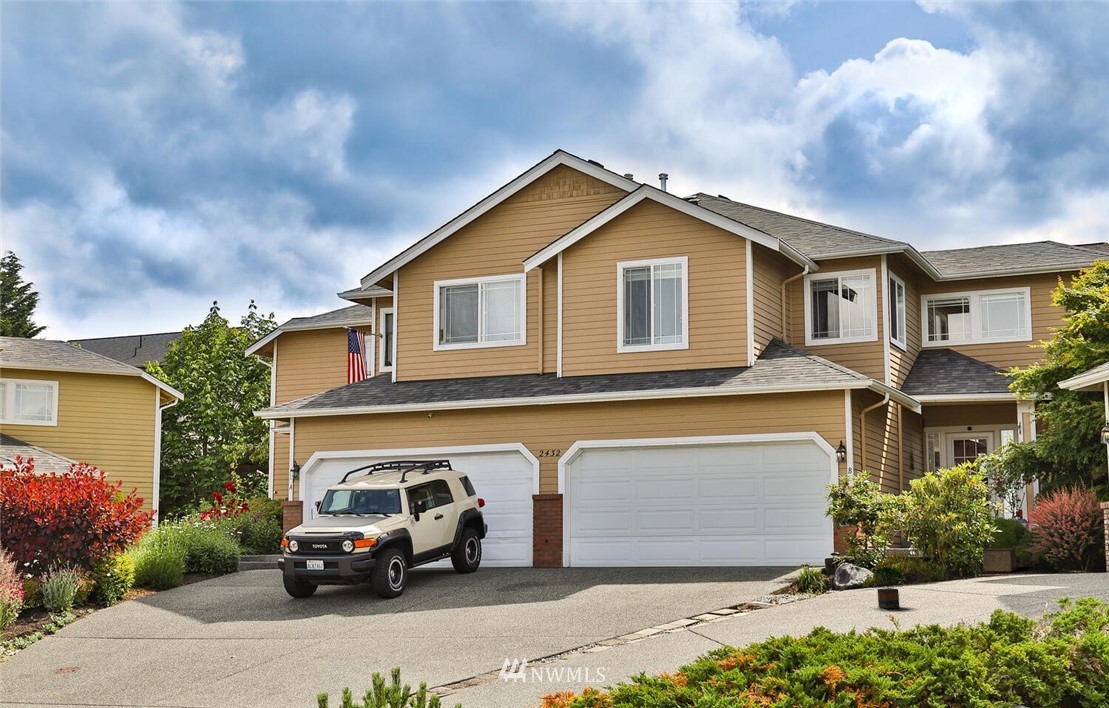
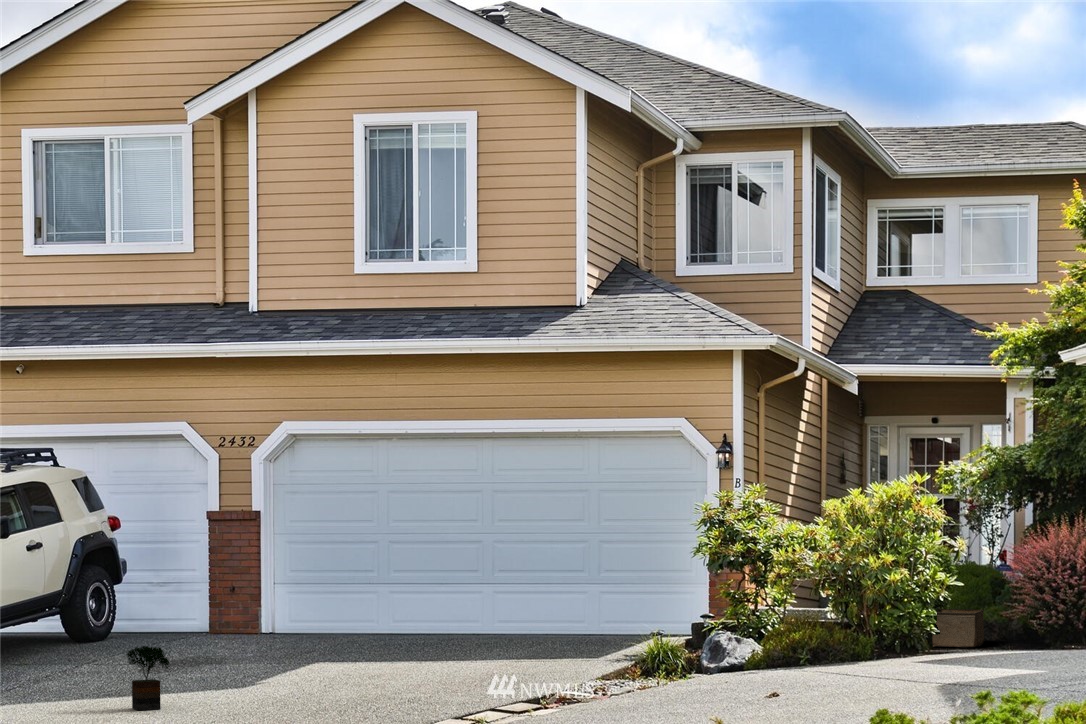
potted tree: present [874,567,904,608] -> present [126,646,169,710]

